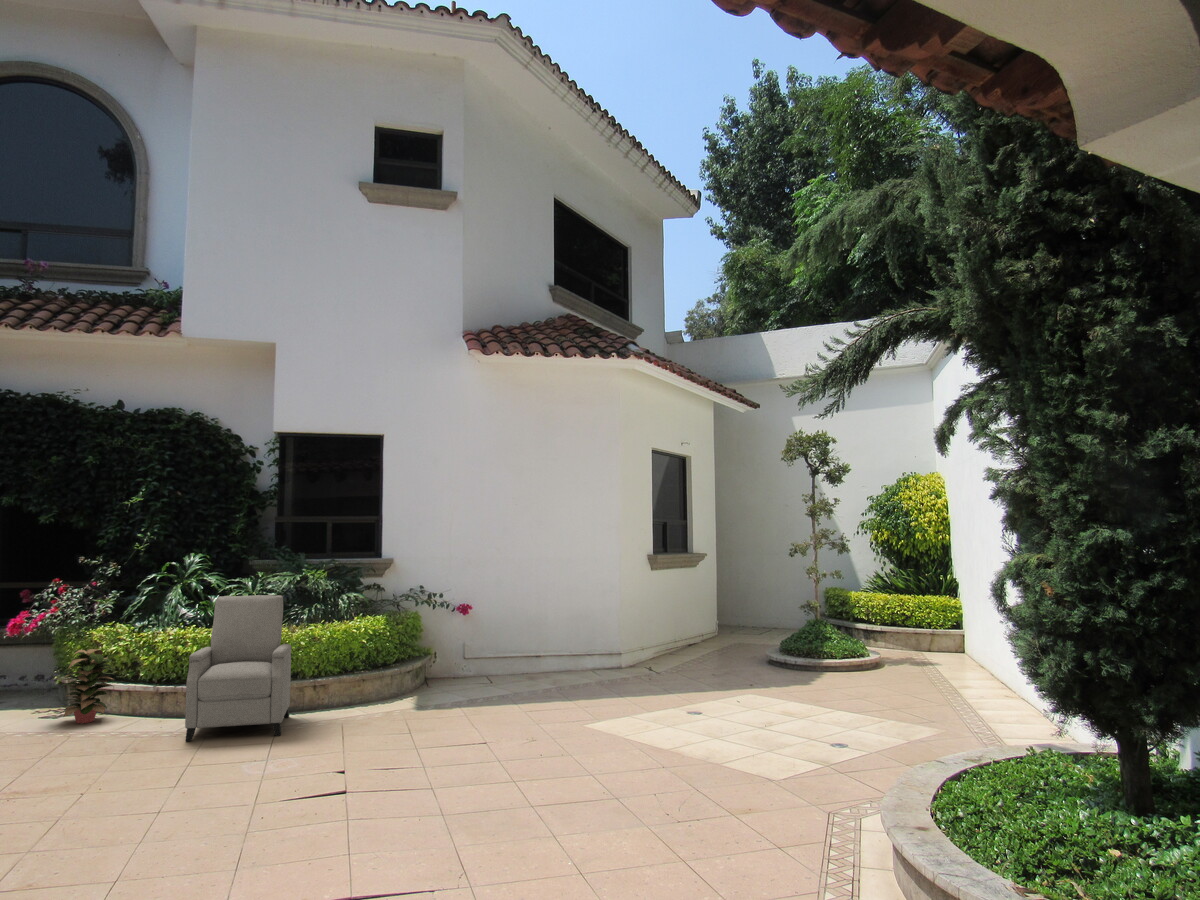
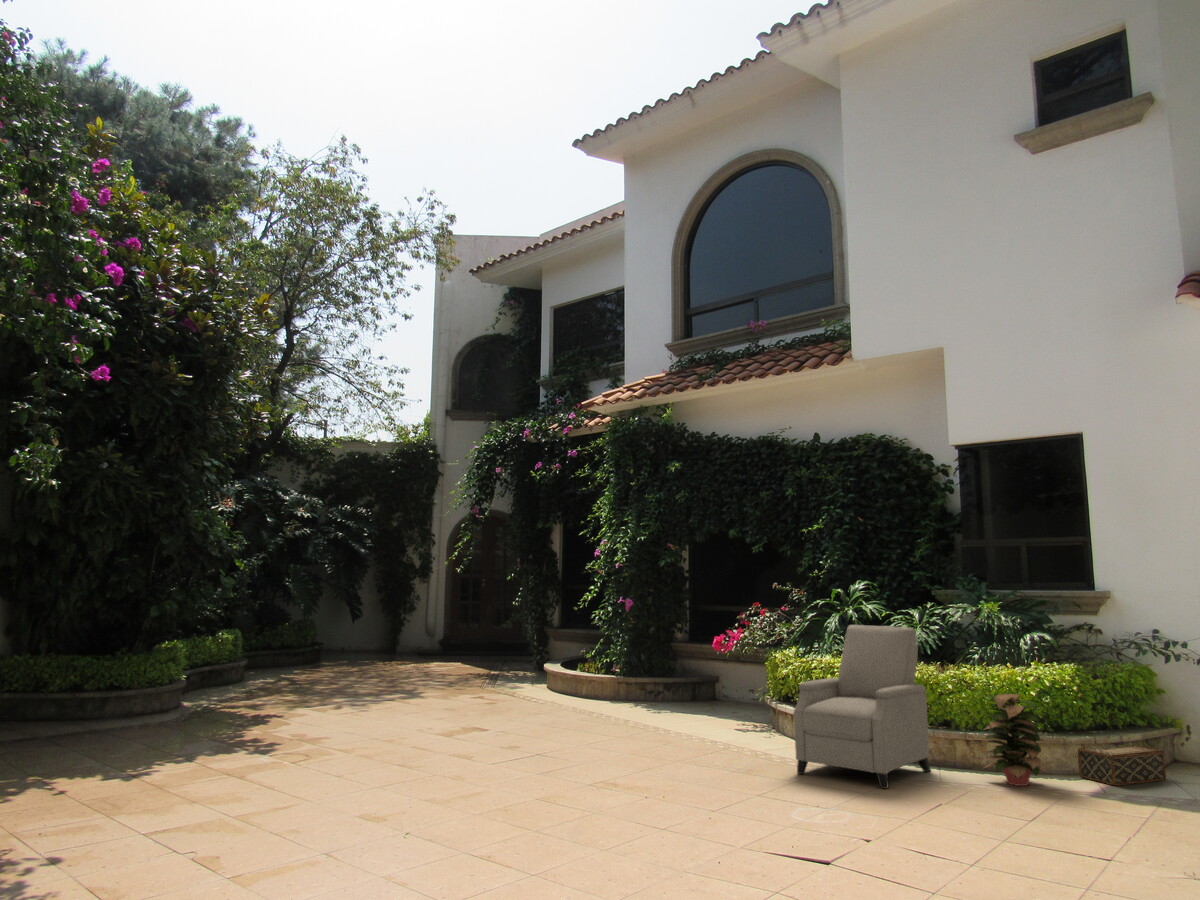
decorative plant: present [63,649,113,723] -> present [985,694,1049,786]
woven basket: none [391,670,439,701] -> present [1078,745,1166,786]

